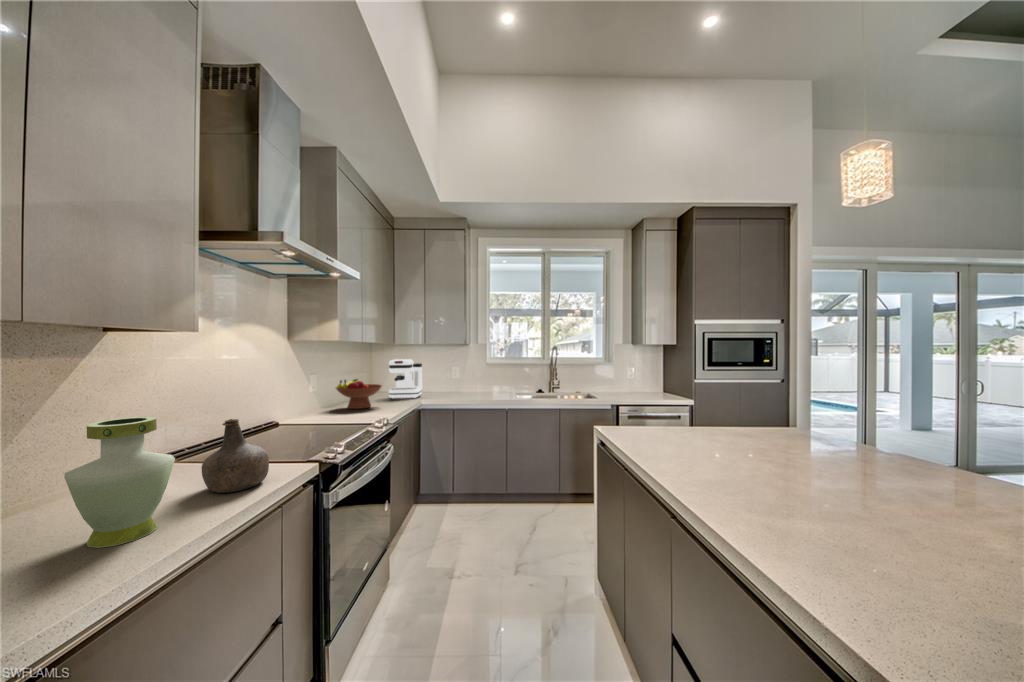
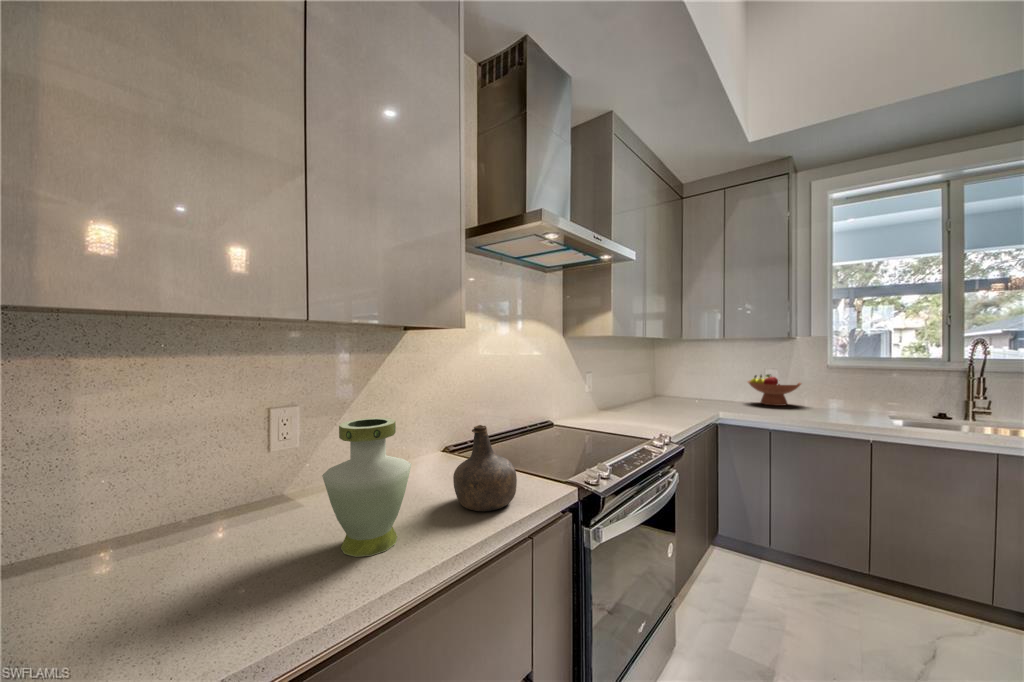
coffee maker: present [389,359,422,398] -> none [678,357,722,407]
fruit bowl: present [336,379,382,409] -> present [748,374,801,406]

